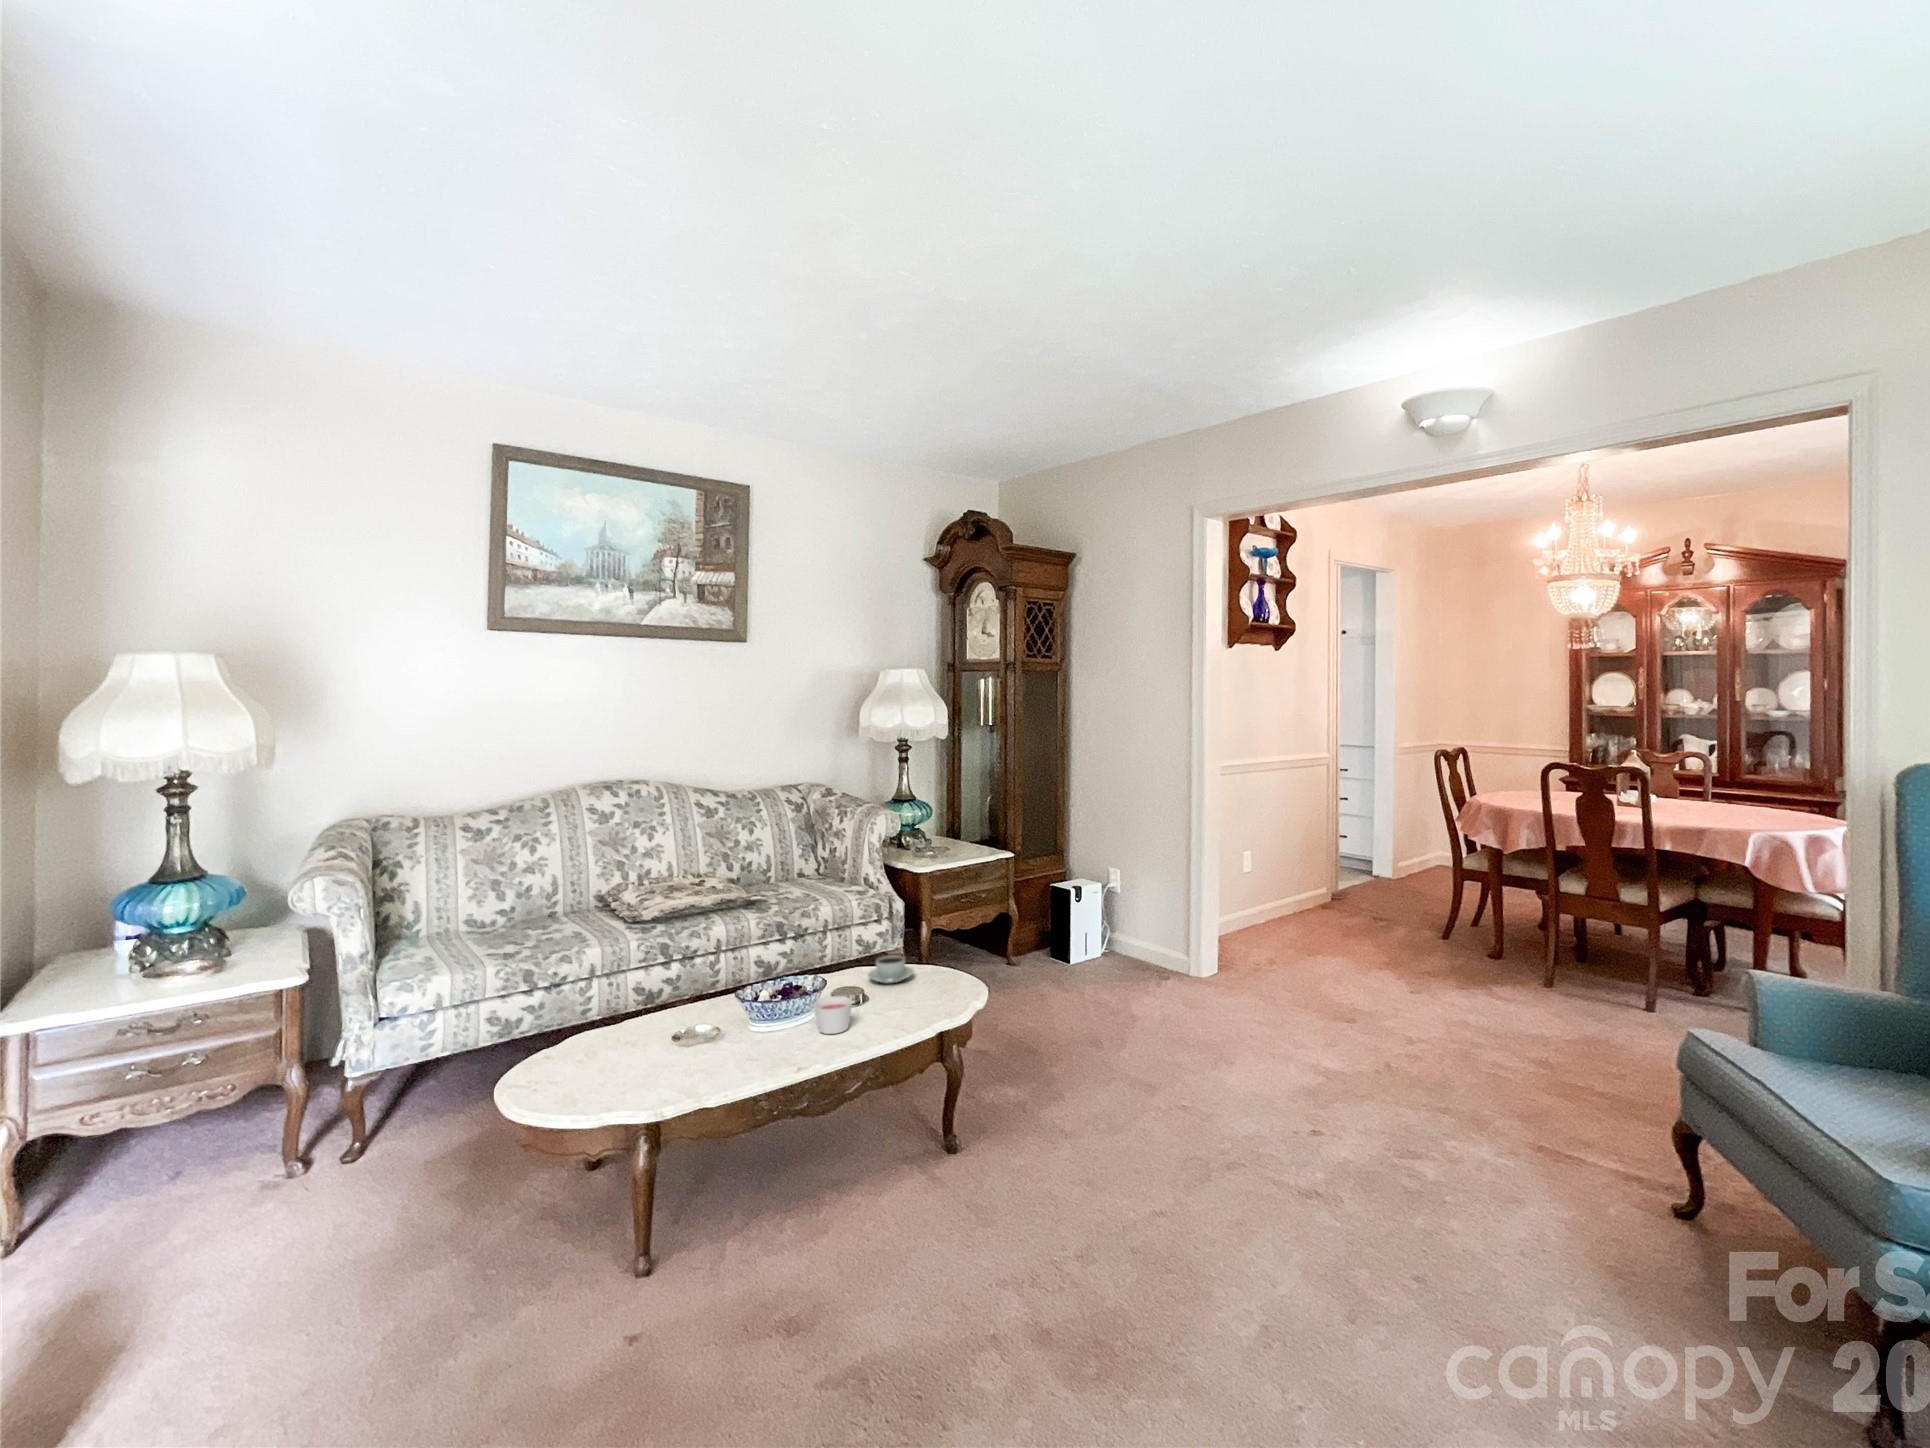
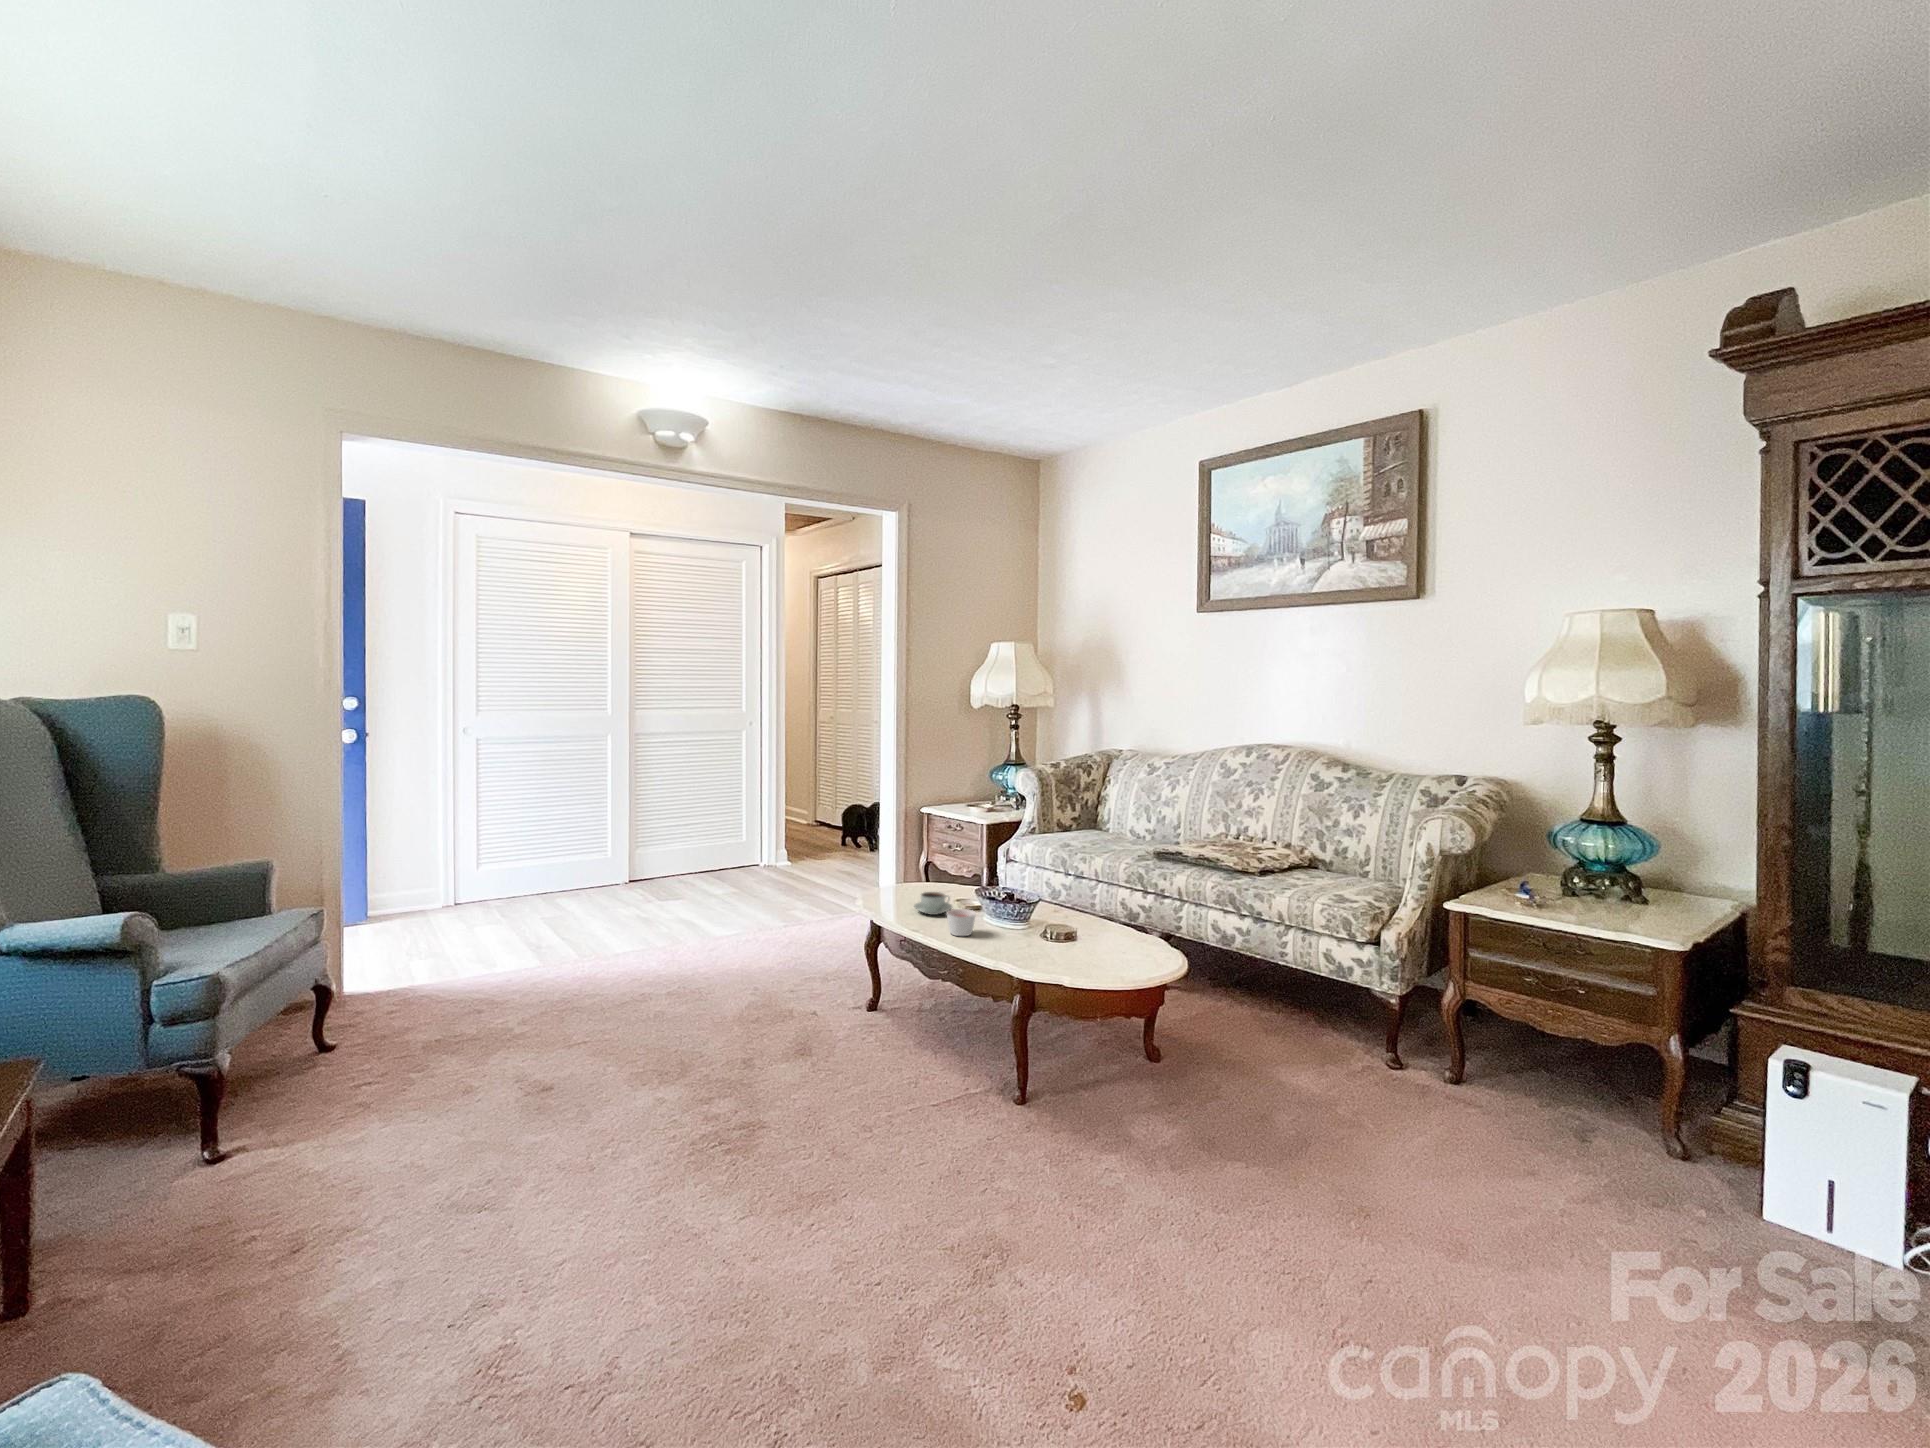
coffee cup: present [868,955,914,984] -> present [914,892,953,915]

